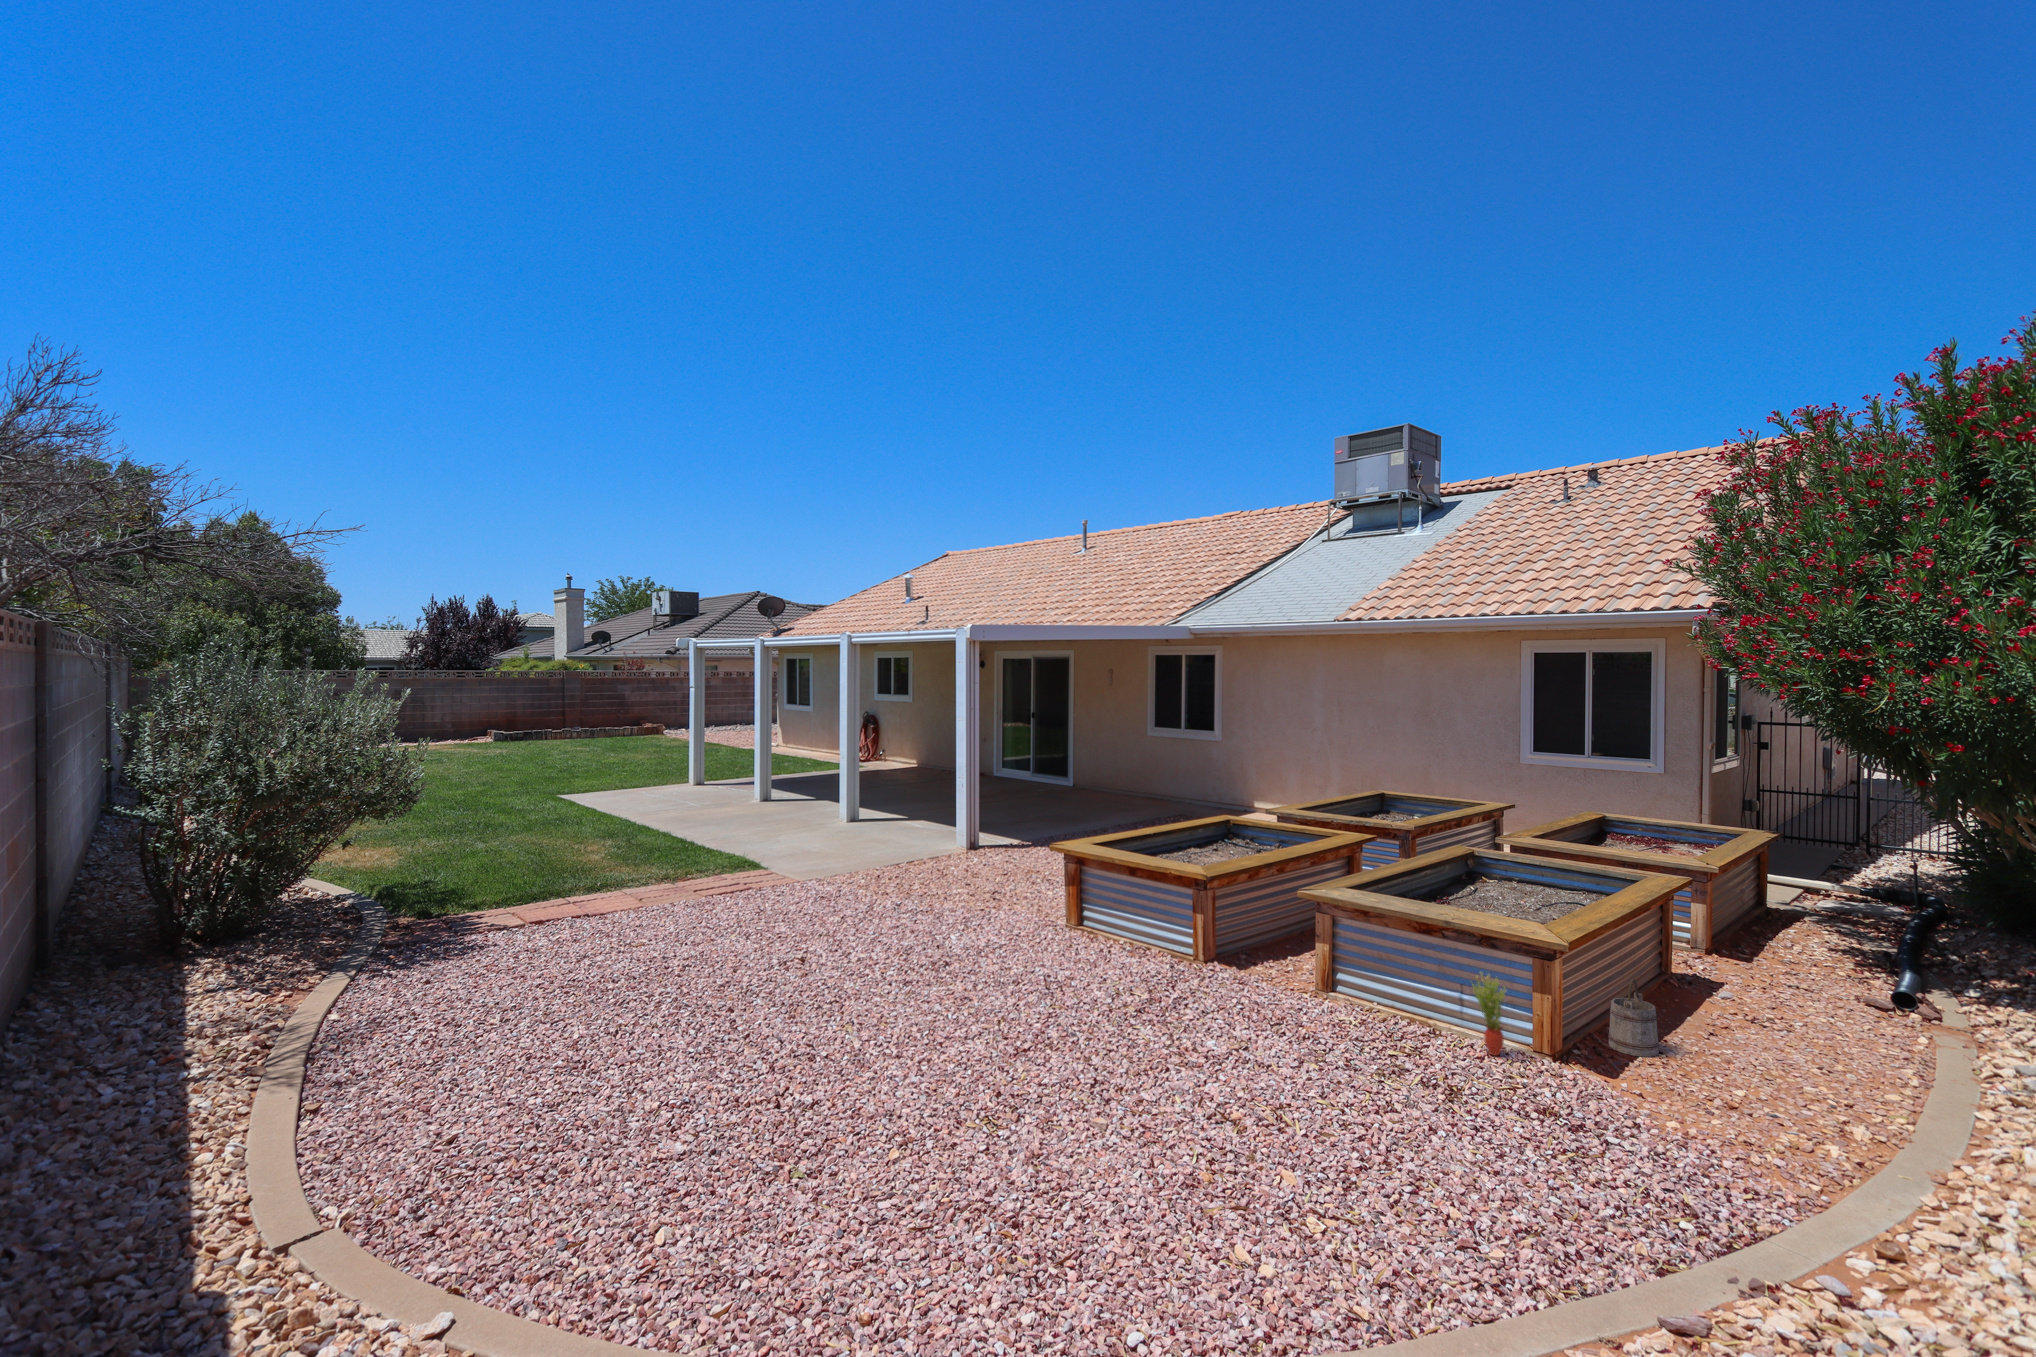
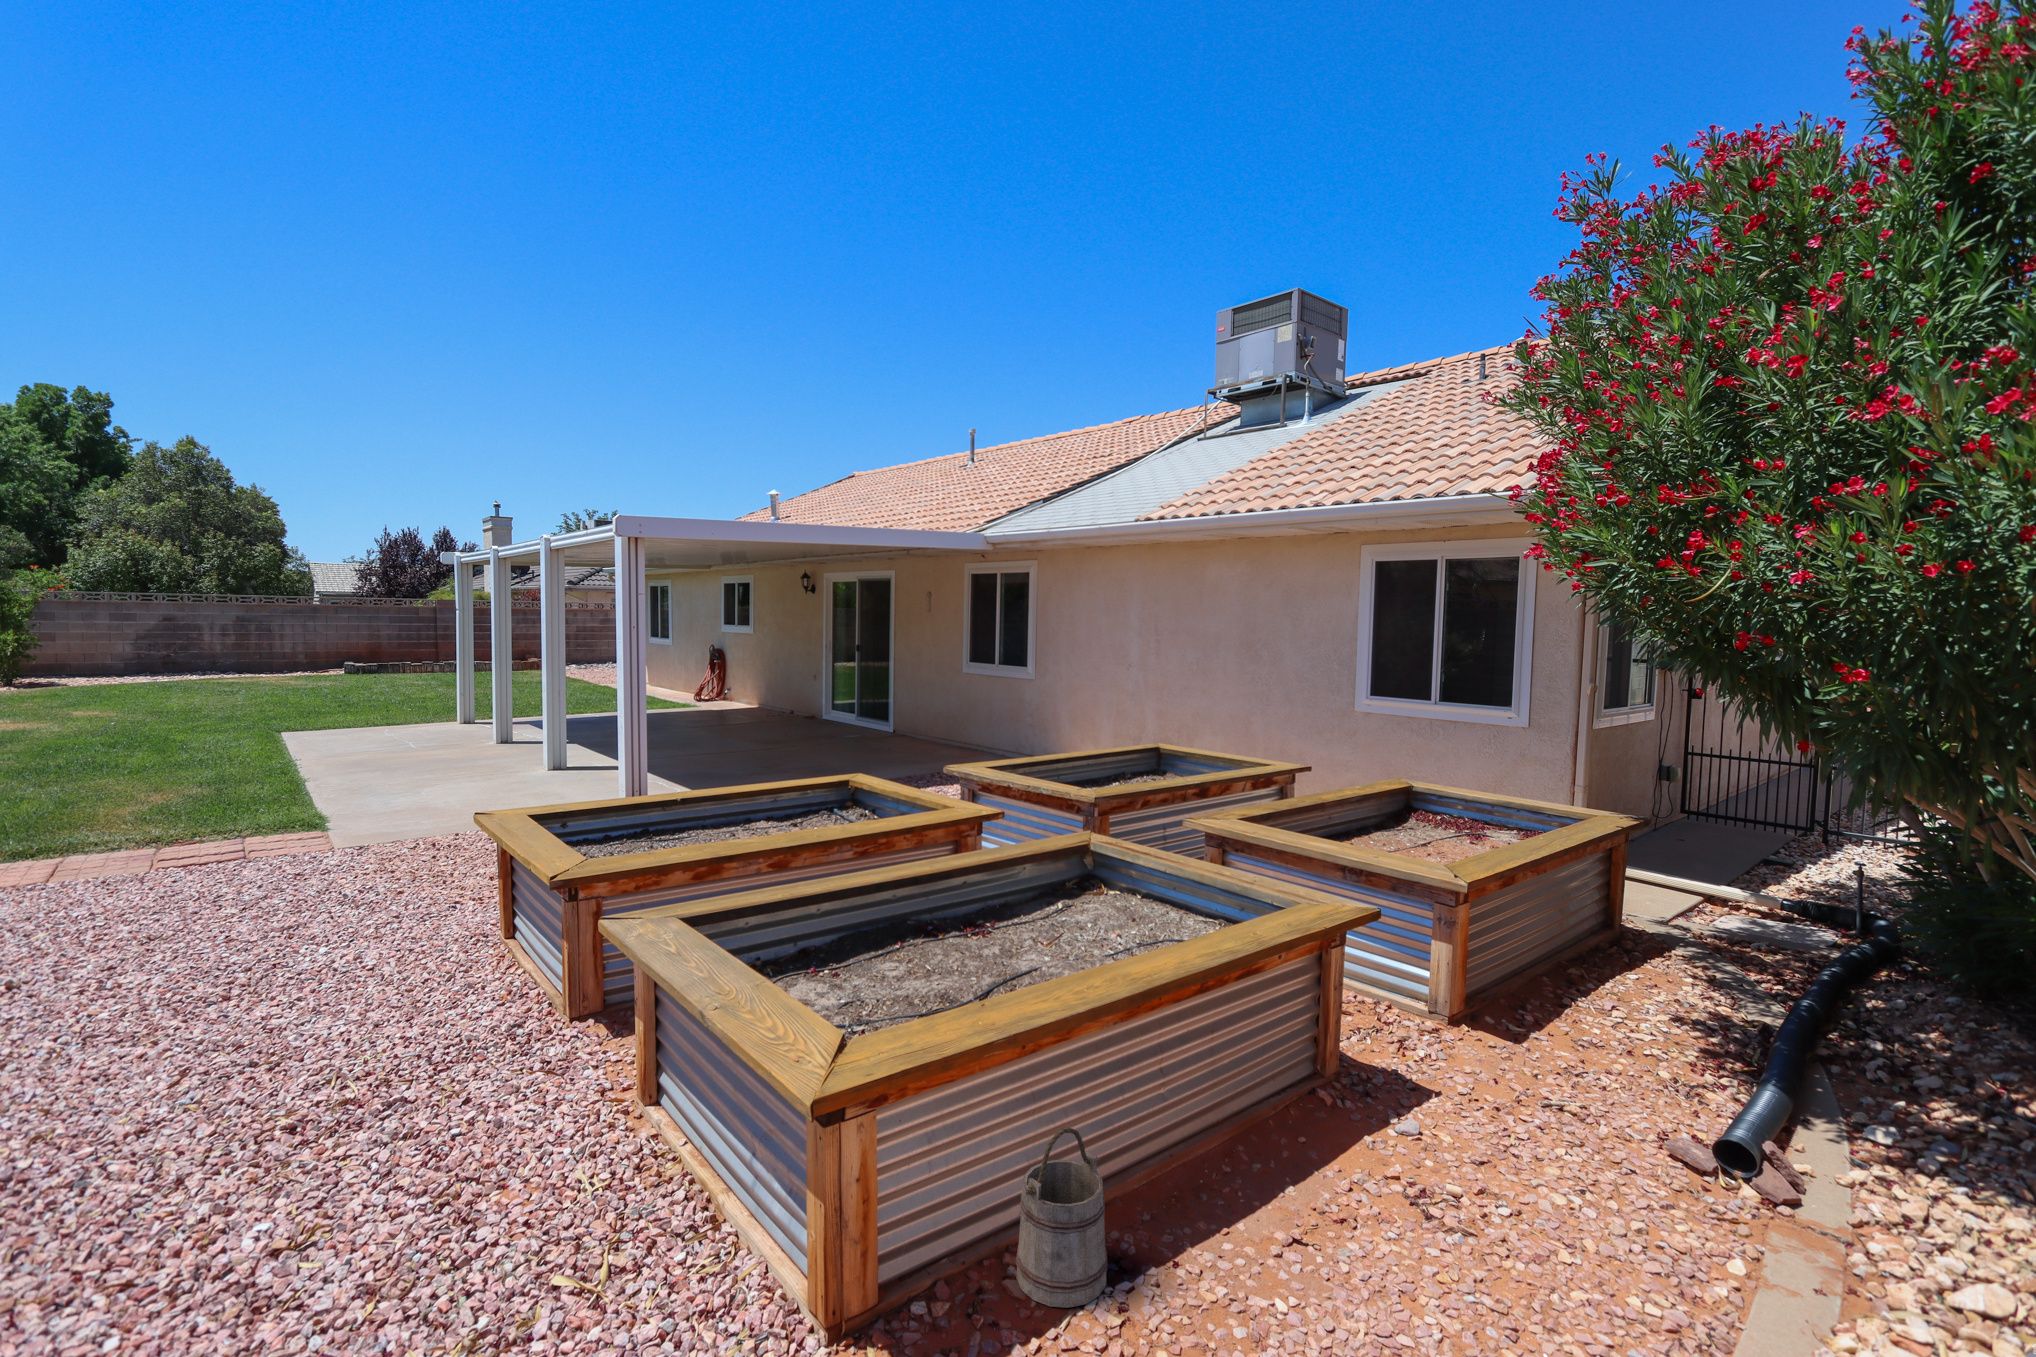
potted plant: present [1472,972,1506,1056] -> none [699,1099,760,1286]

